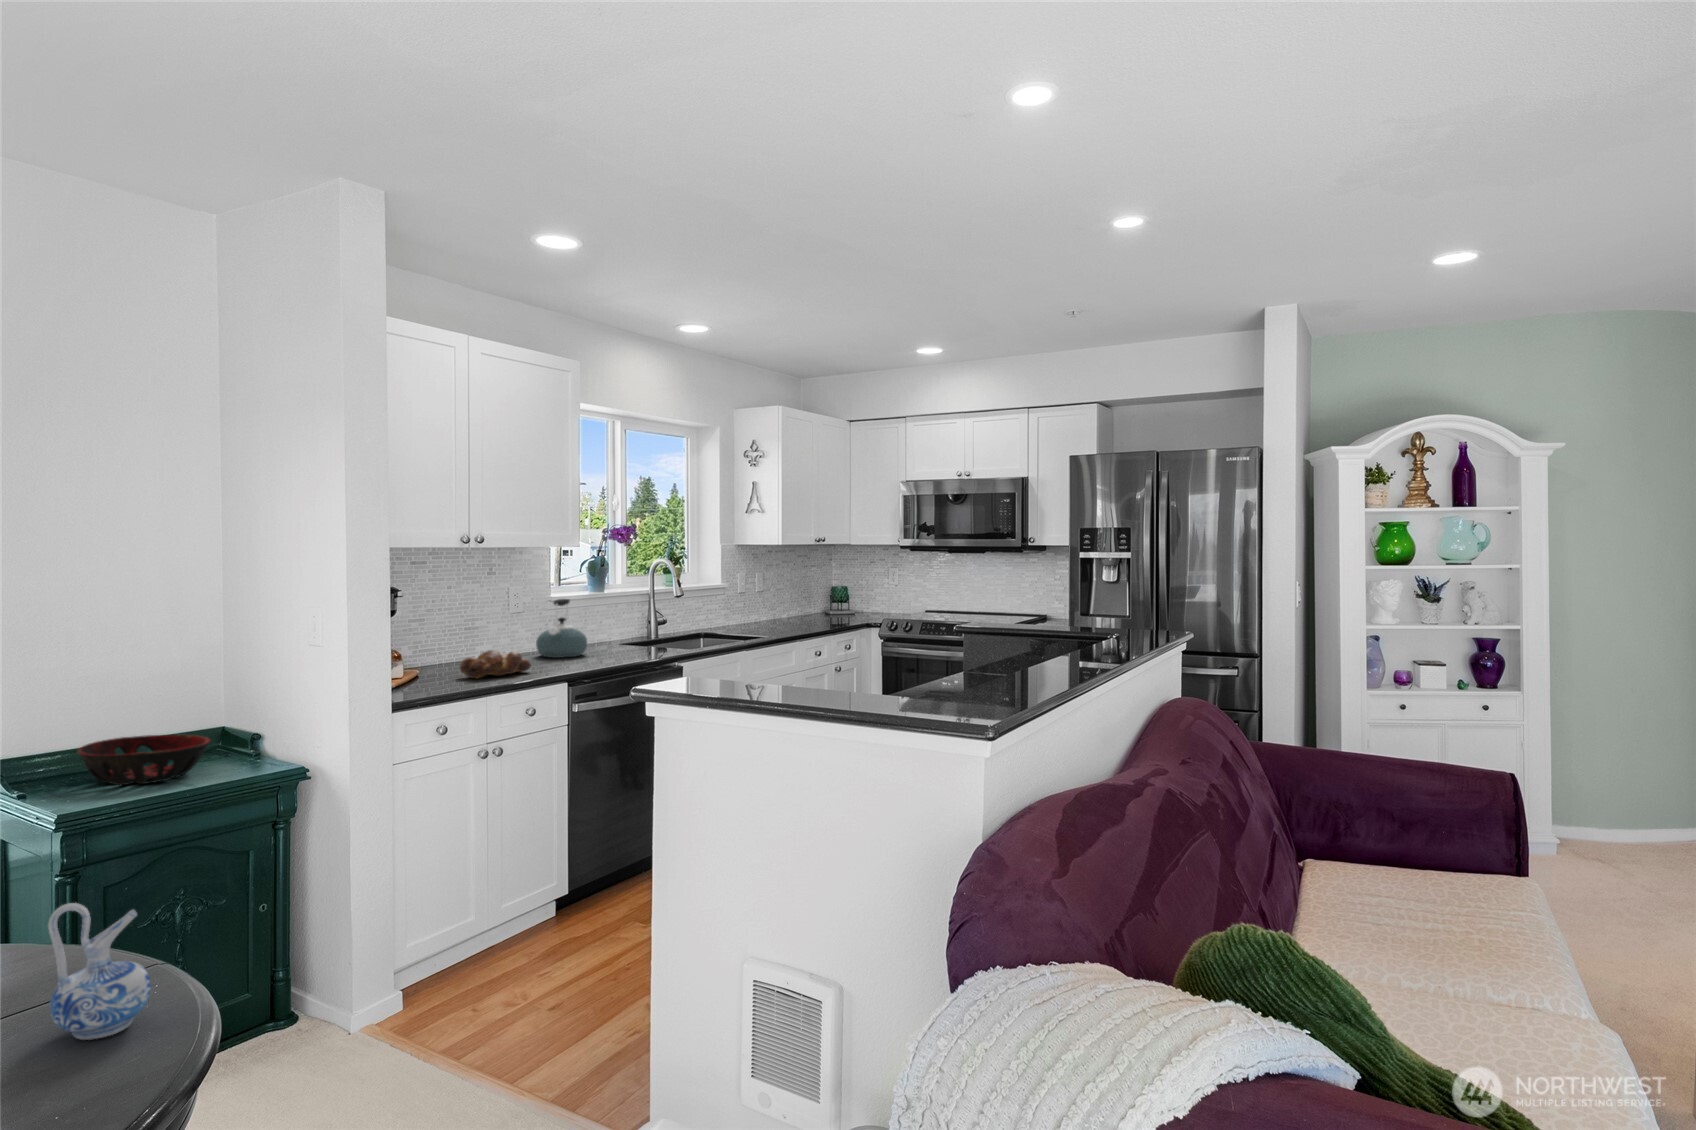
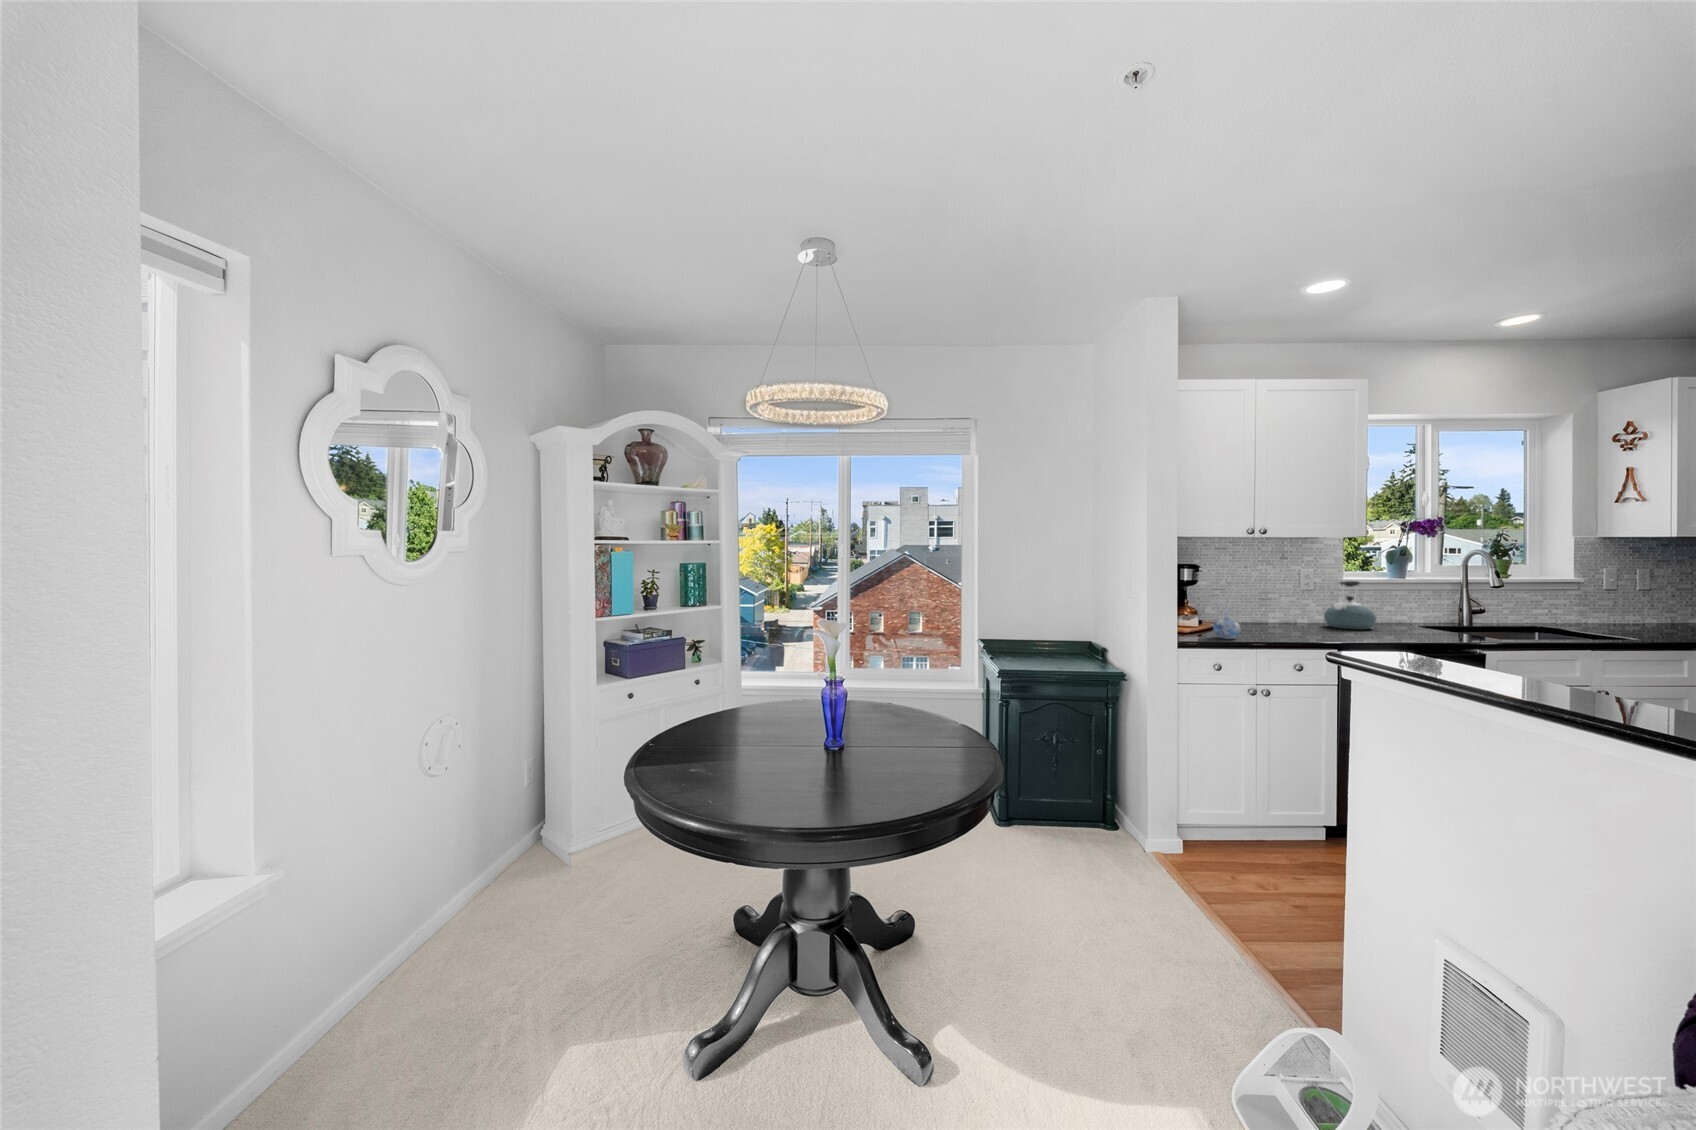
bread loaf: present [460,650,531,678] -> none [1245,615,1309,635]
decorative bowl: present [77,735,211,785] -> none [1012,641,1075,668]
ceramic pitcher: present [48,903,151,1040] -> present [1213,599,1240,639]

